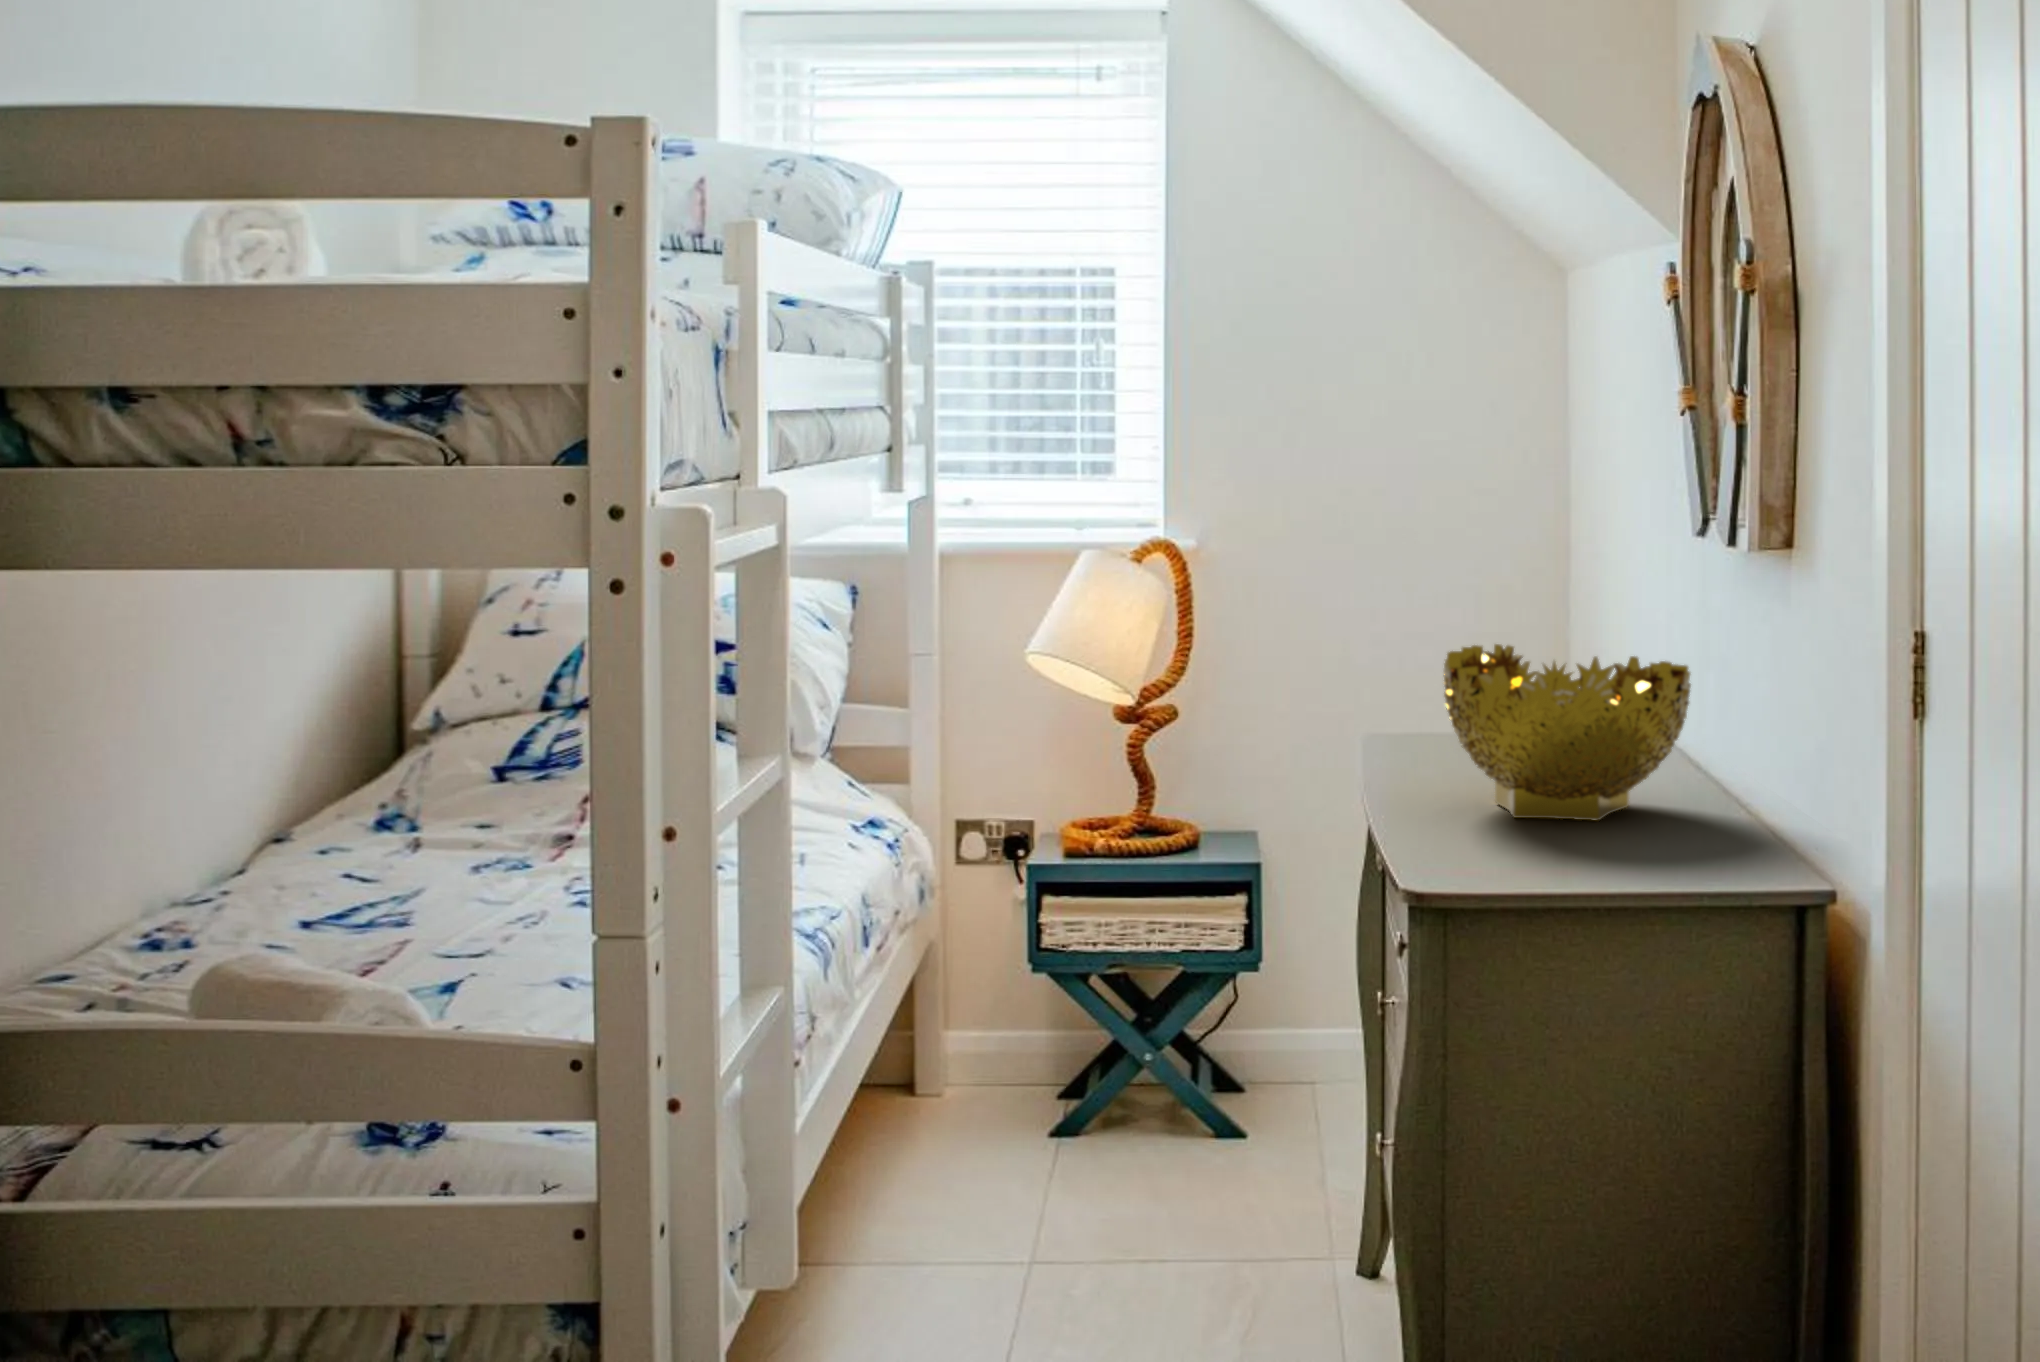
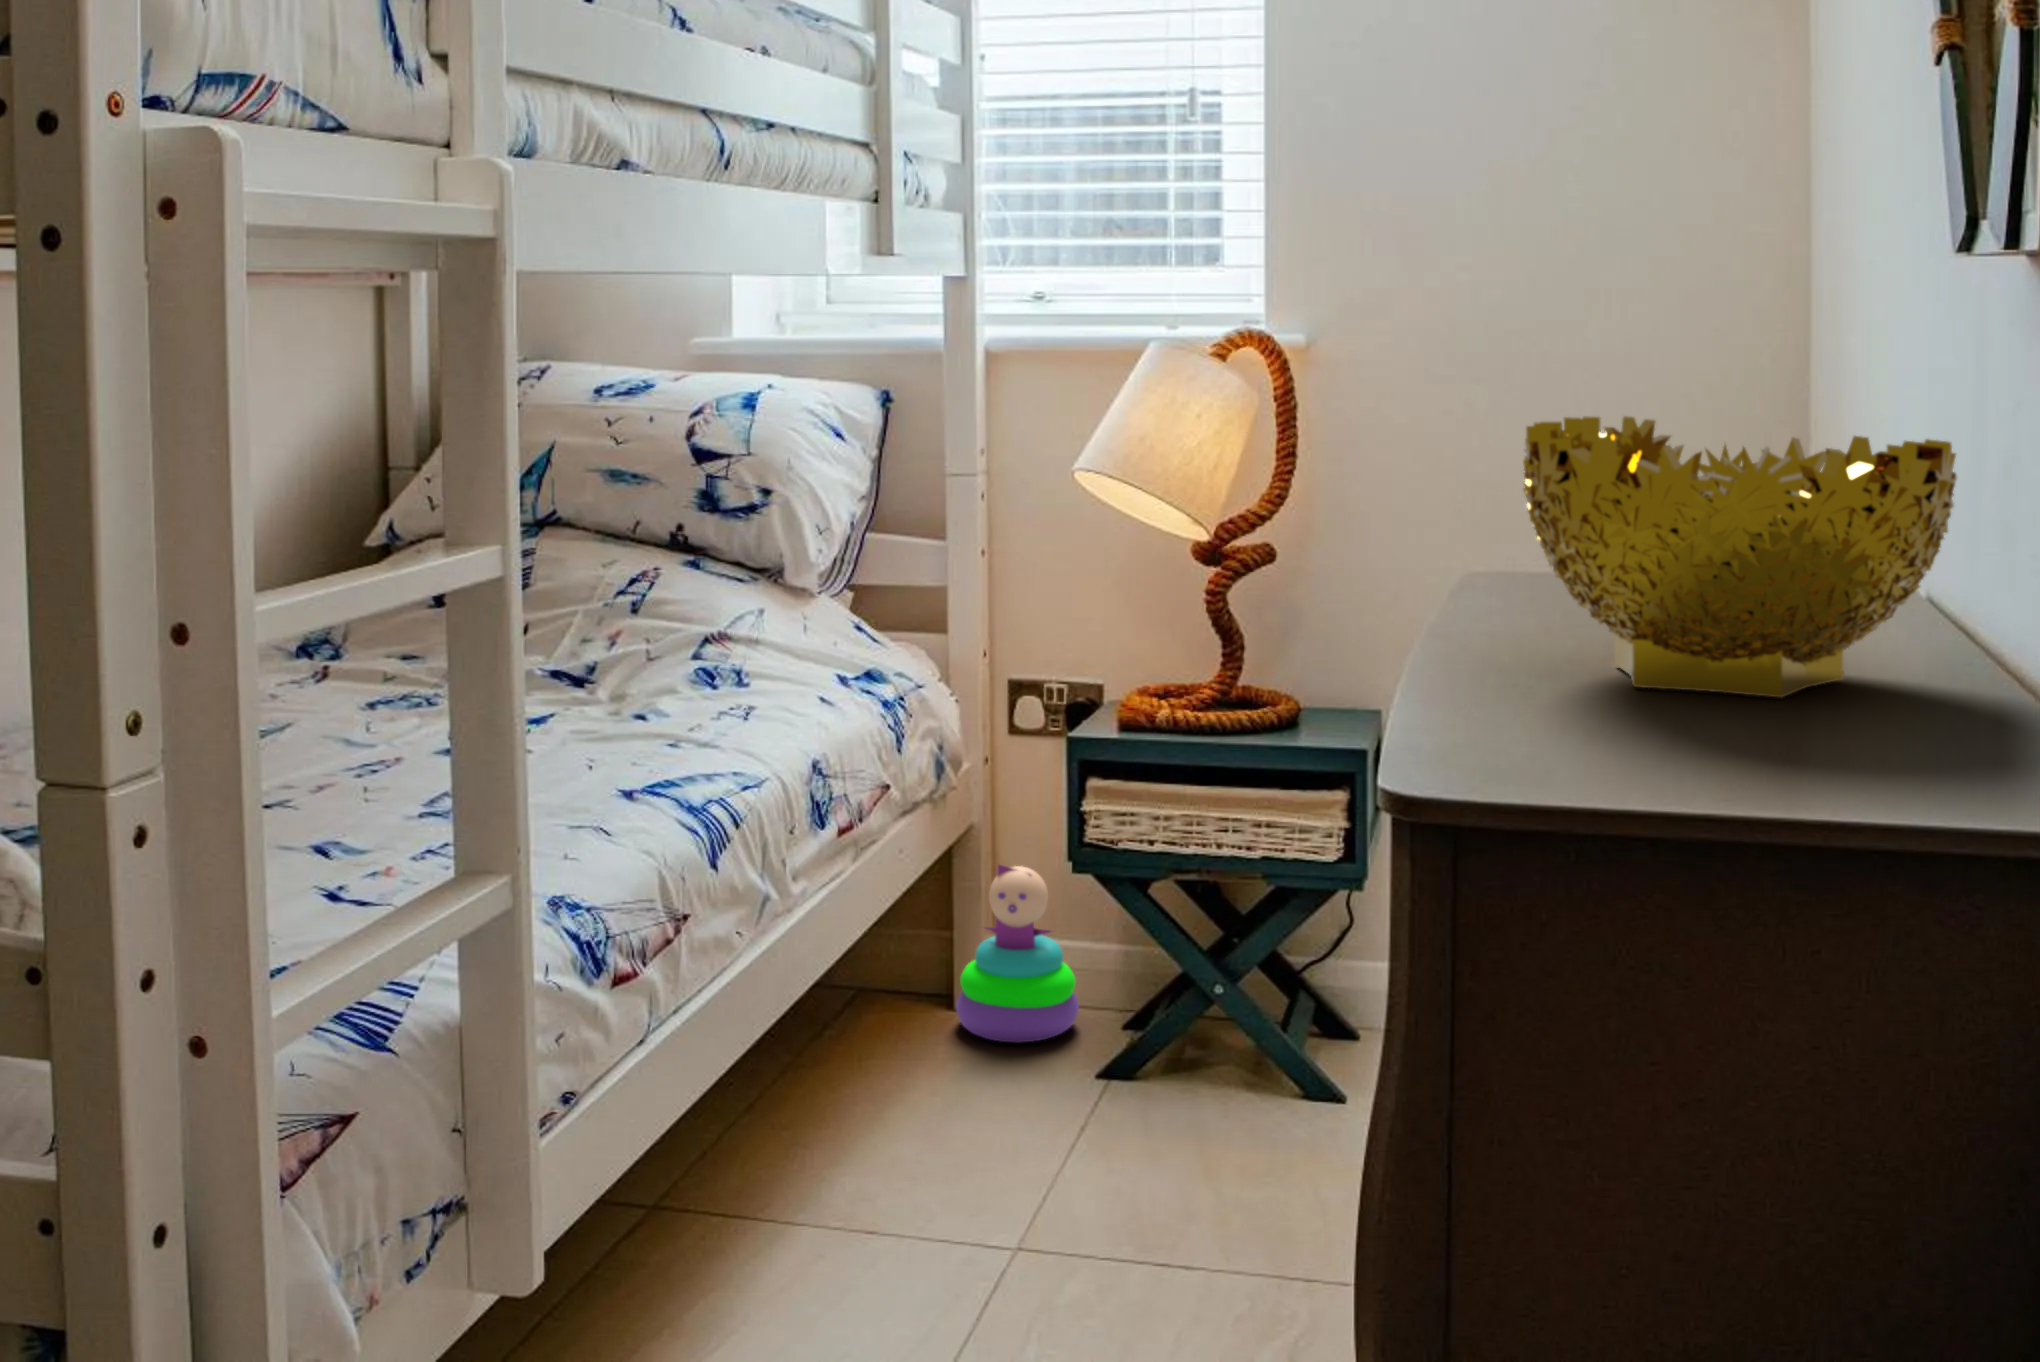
stacking toy: none [918,973,1019,1118] -> present [956,865,1079,1043]

